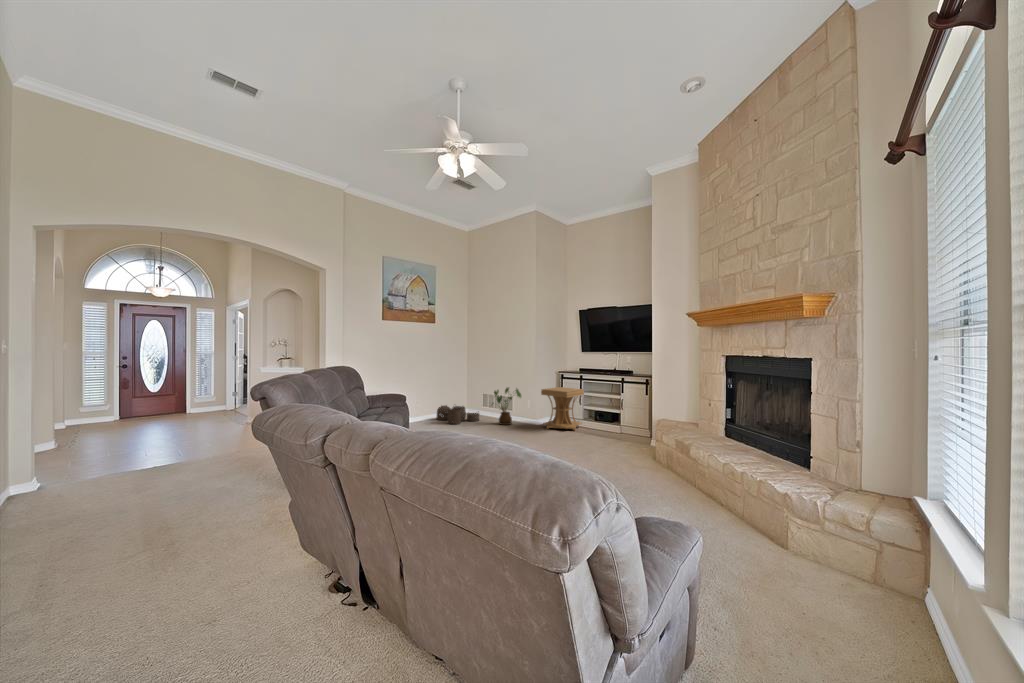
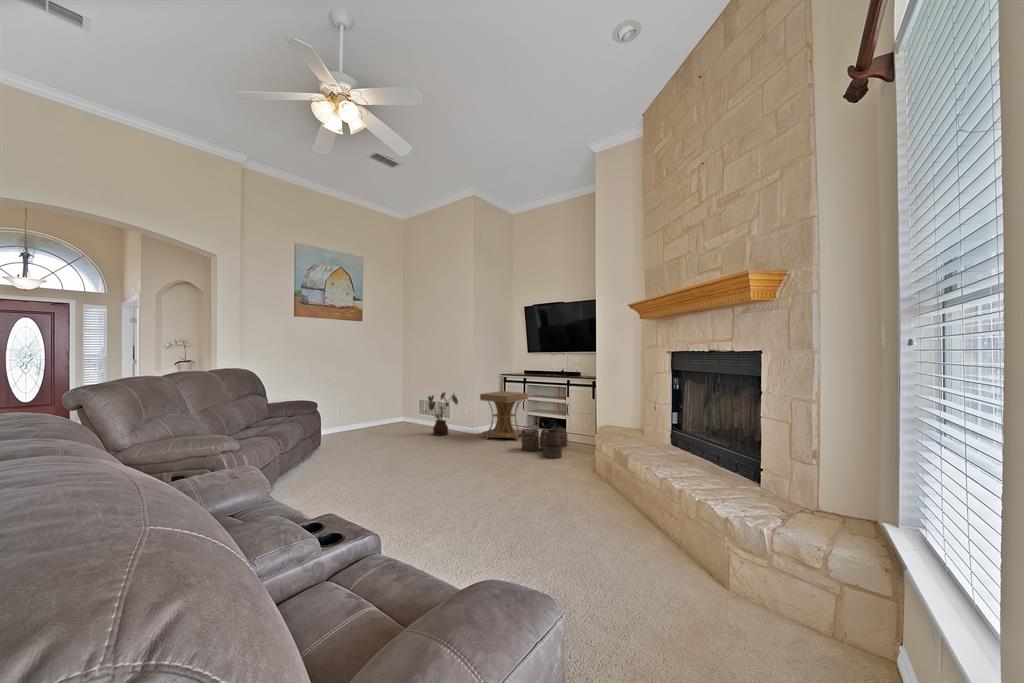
woven basket: present [436,405,479,424] -> present [522,425,567,458]

